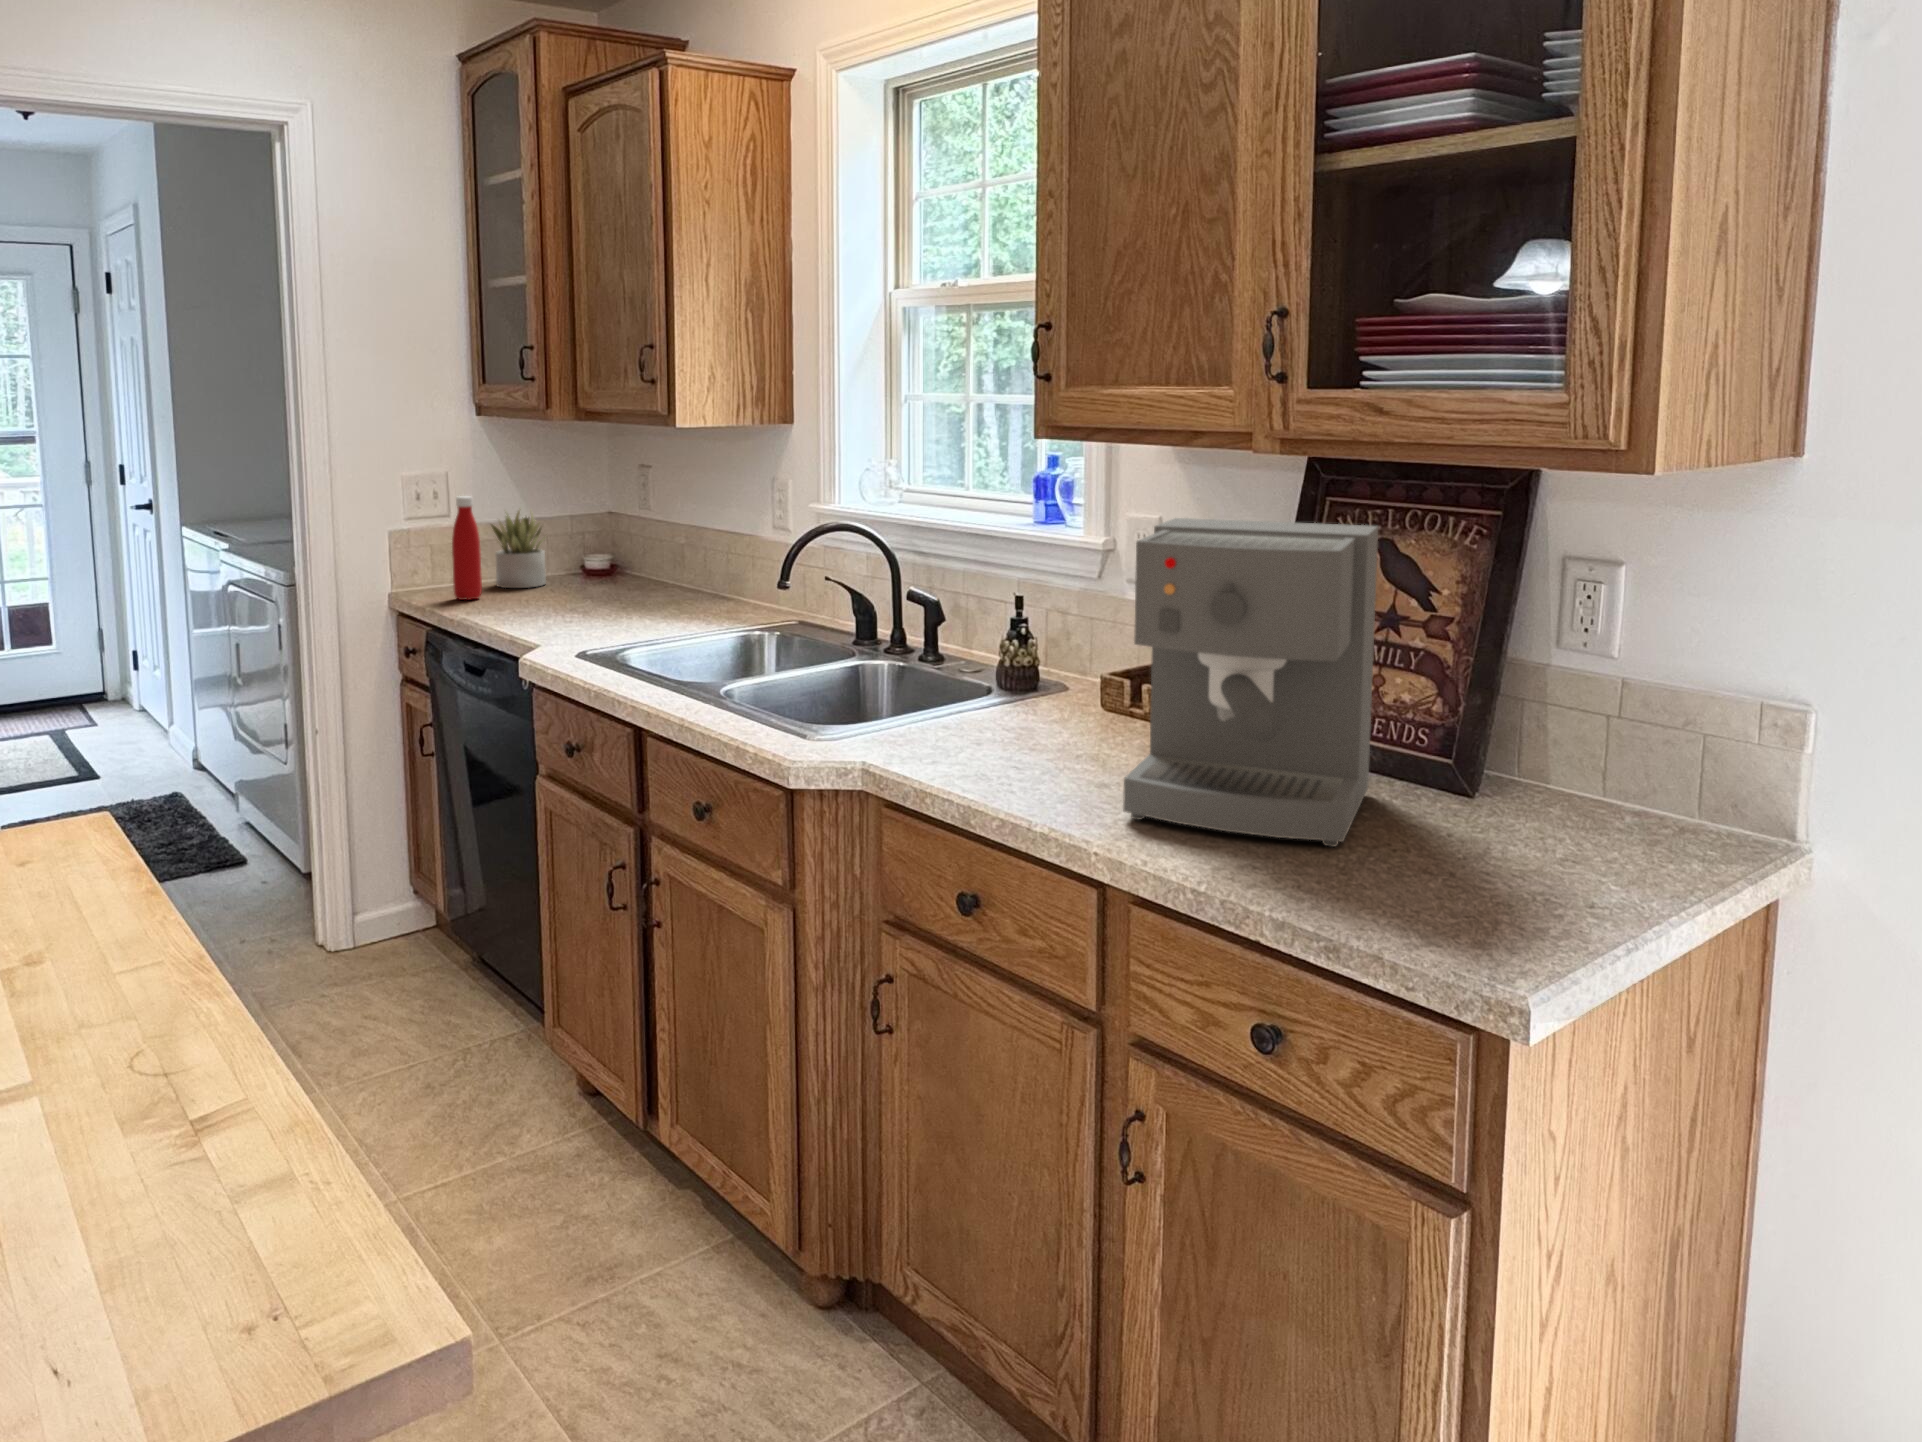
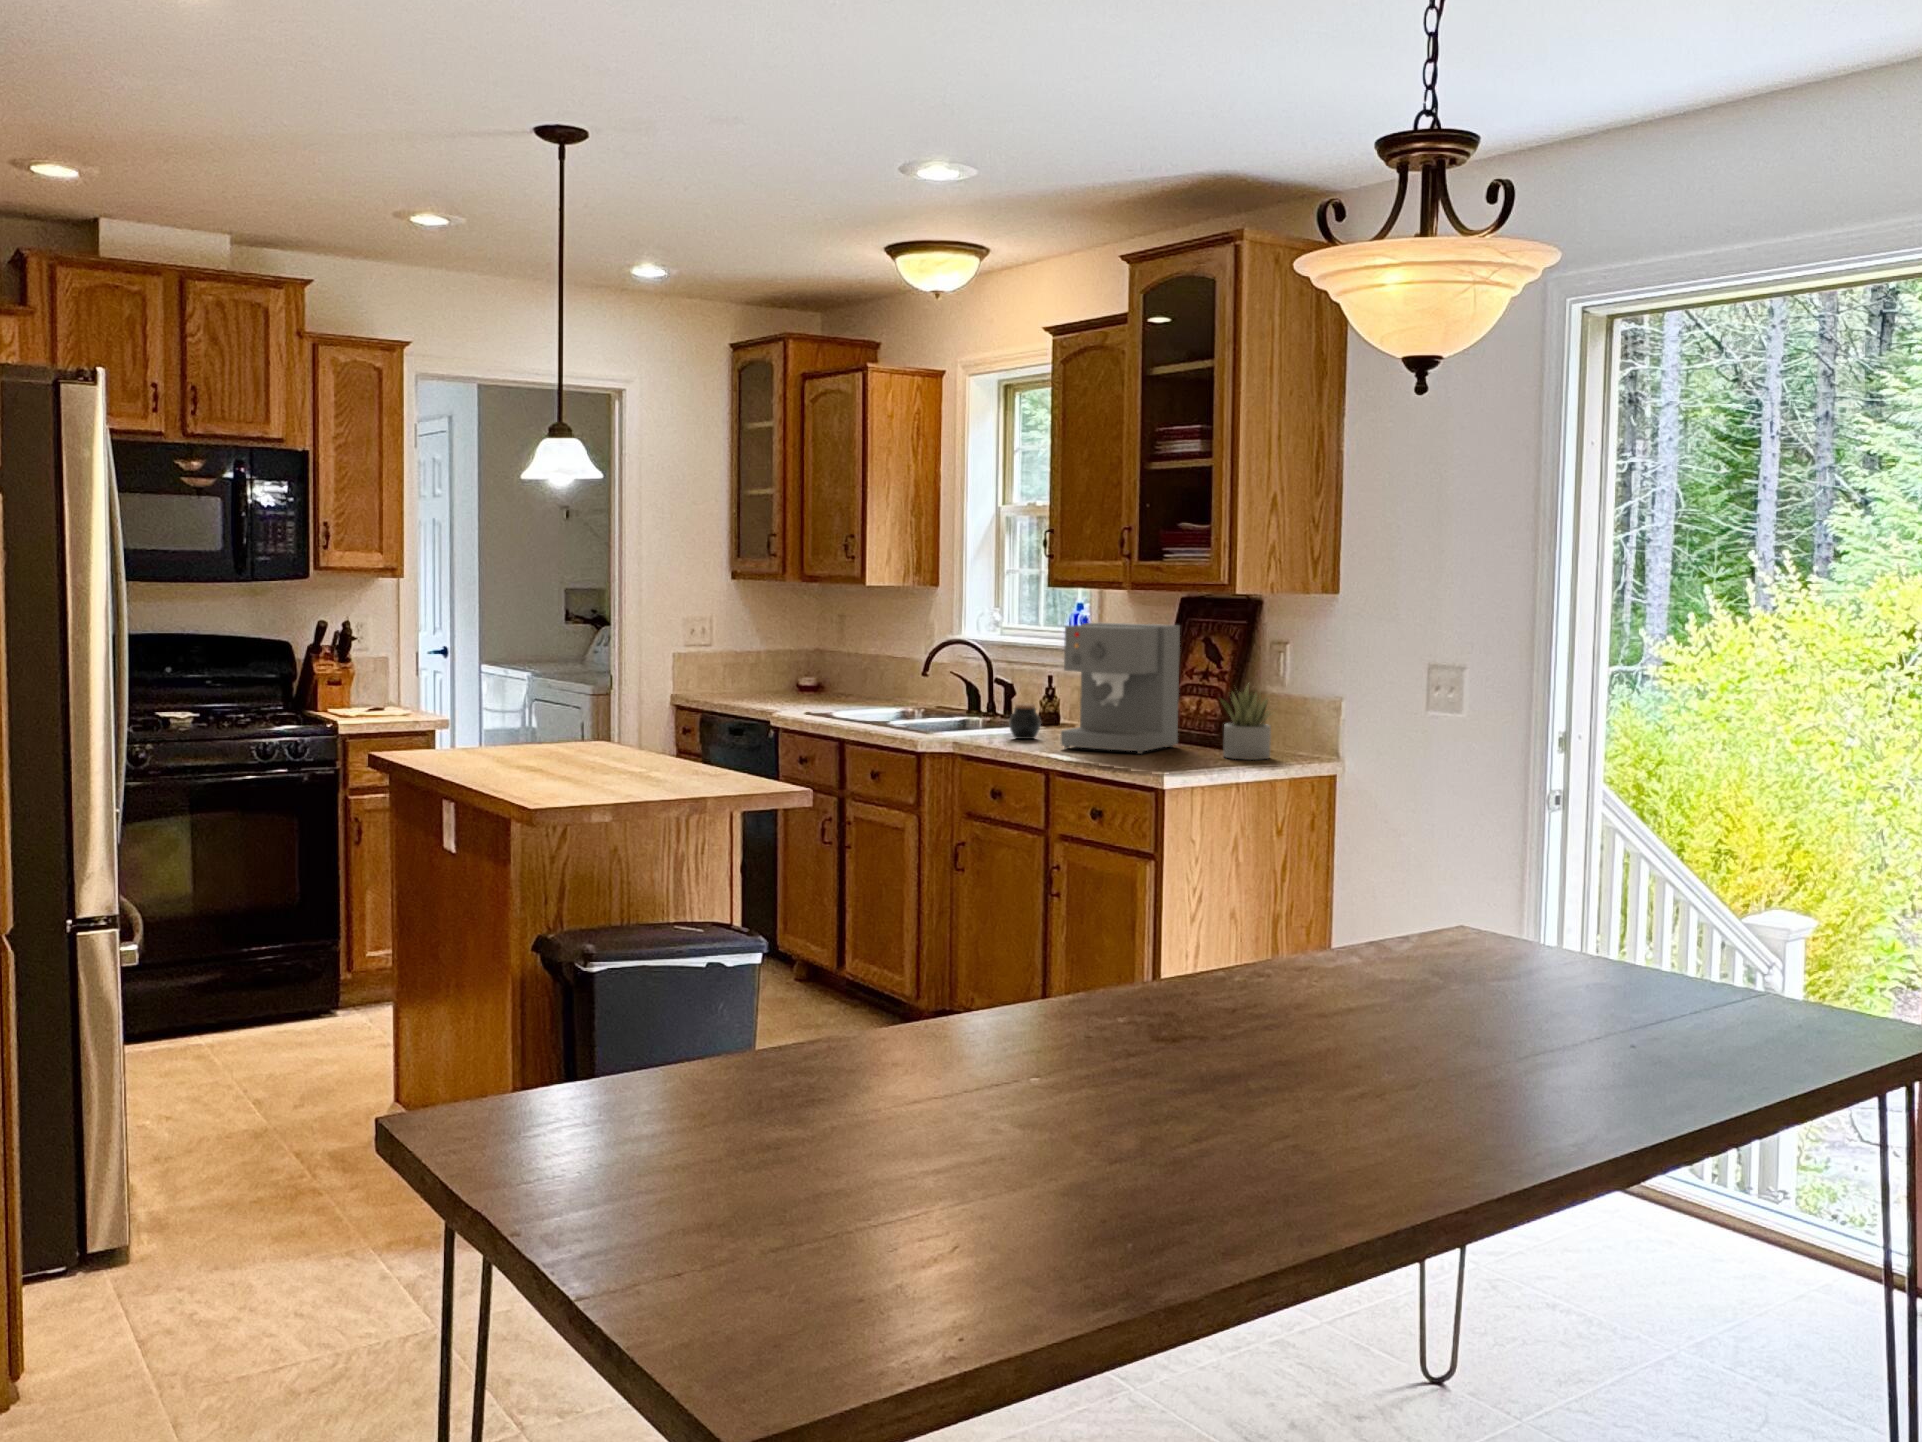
bottle: present [452,496,482,600] -> none [721,629,739,695]
succulent plant: present [491,511,546,588] -> present [1219,685,1272,760]
jar: none [977,684,1044,764] -> present [1009,704,1041,739]

